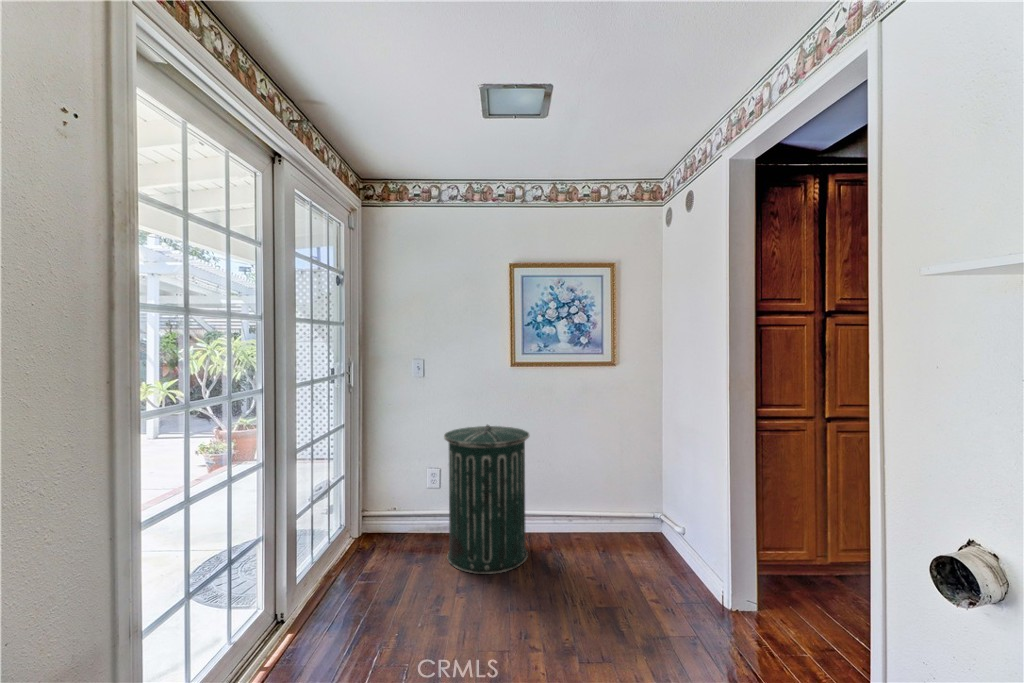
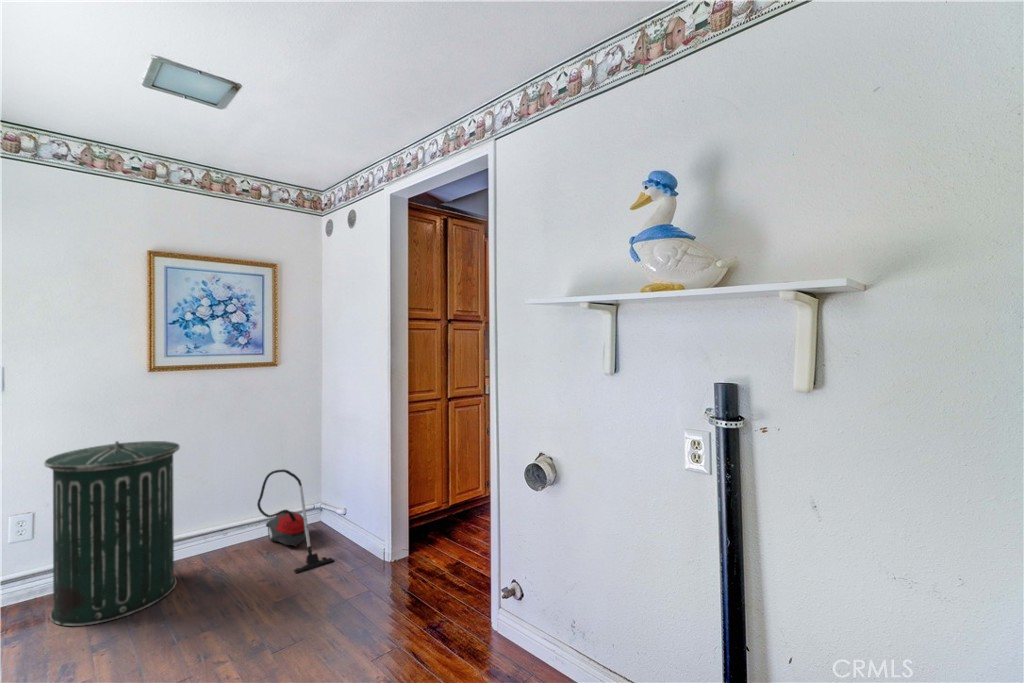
vacuum cleaner: none [593,472,665,586] -> present [257,469,334,573]

